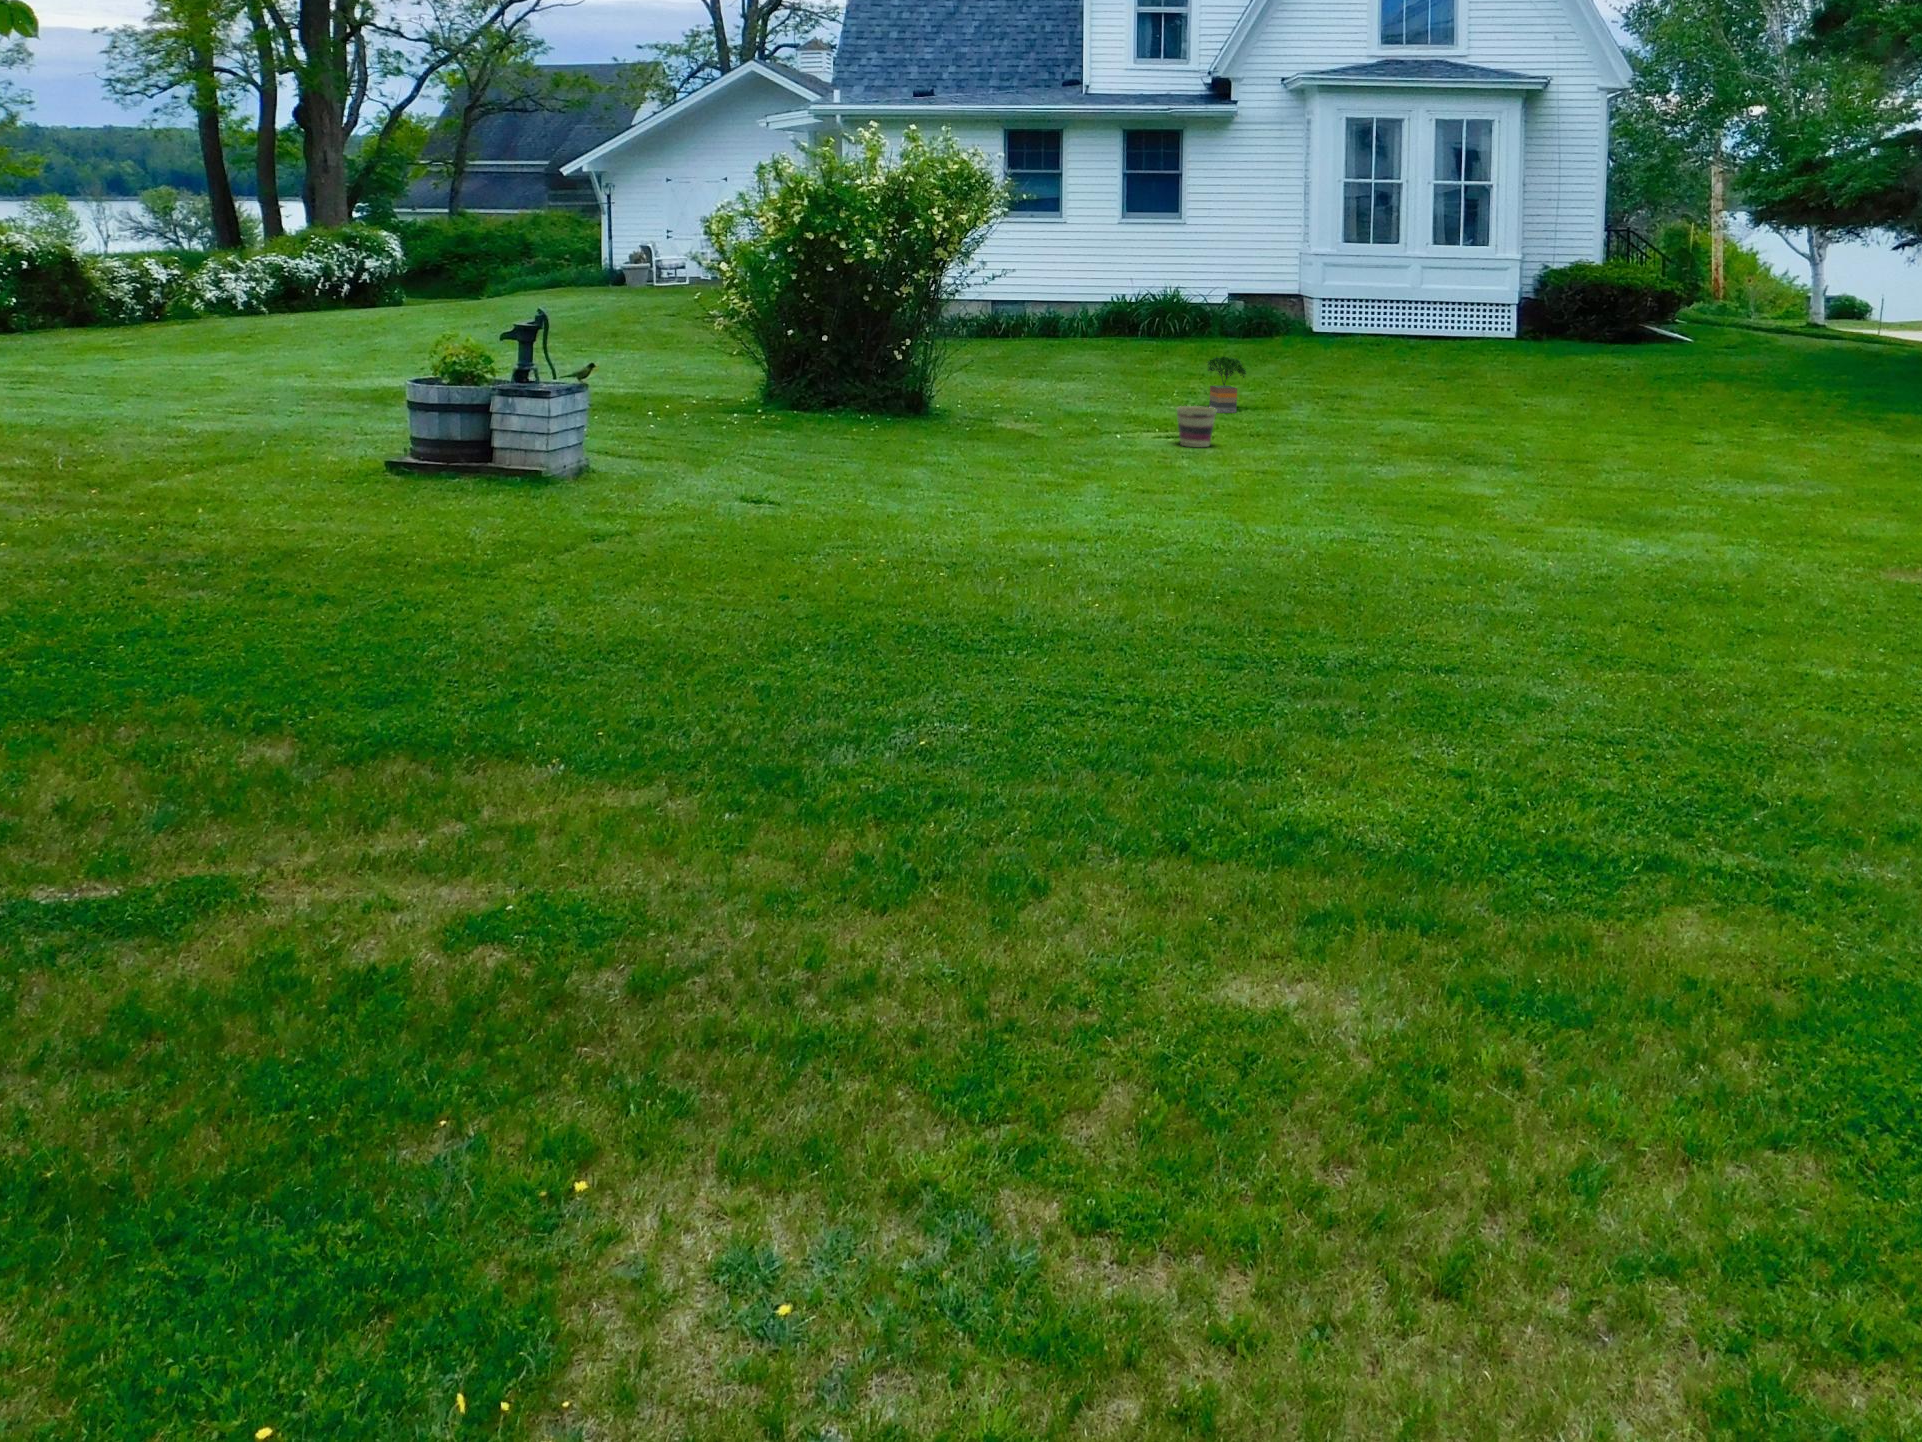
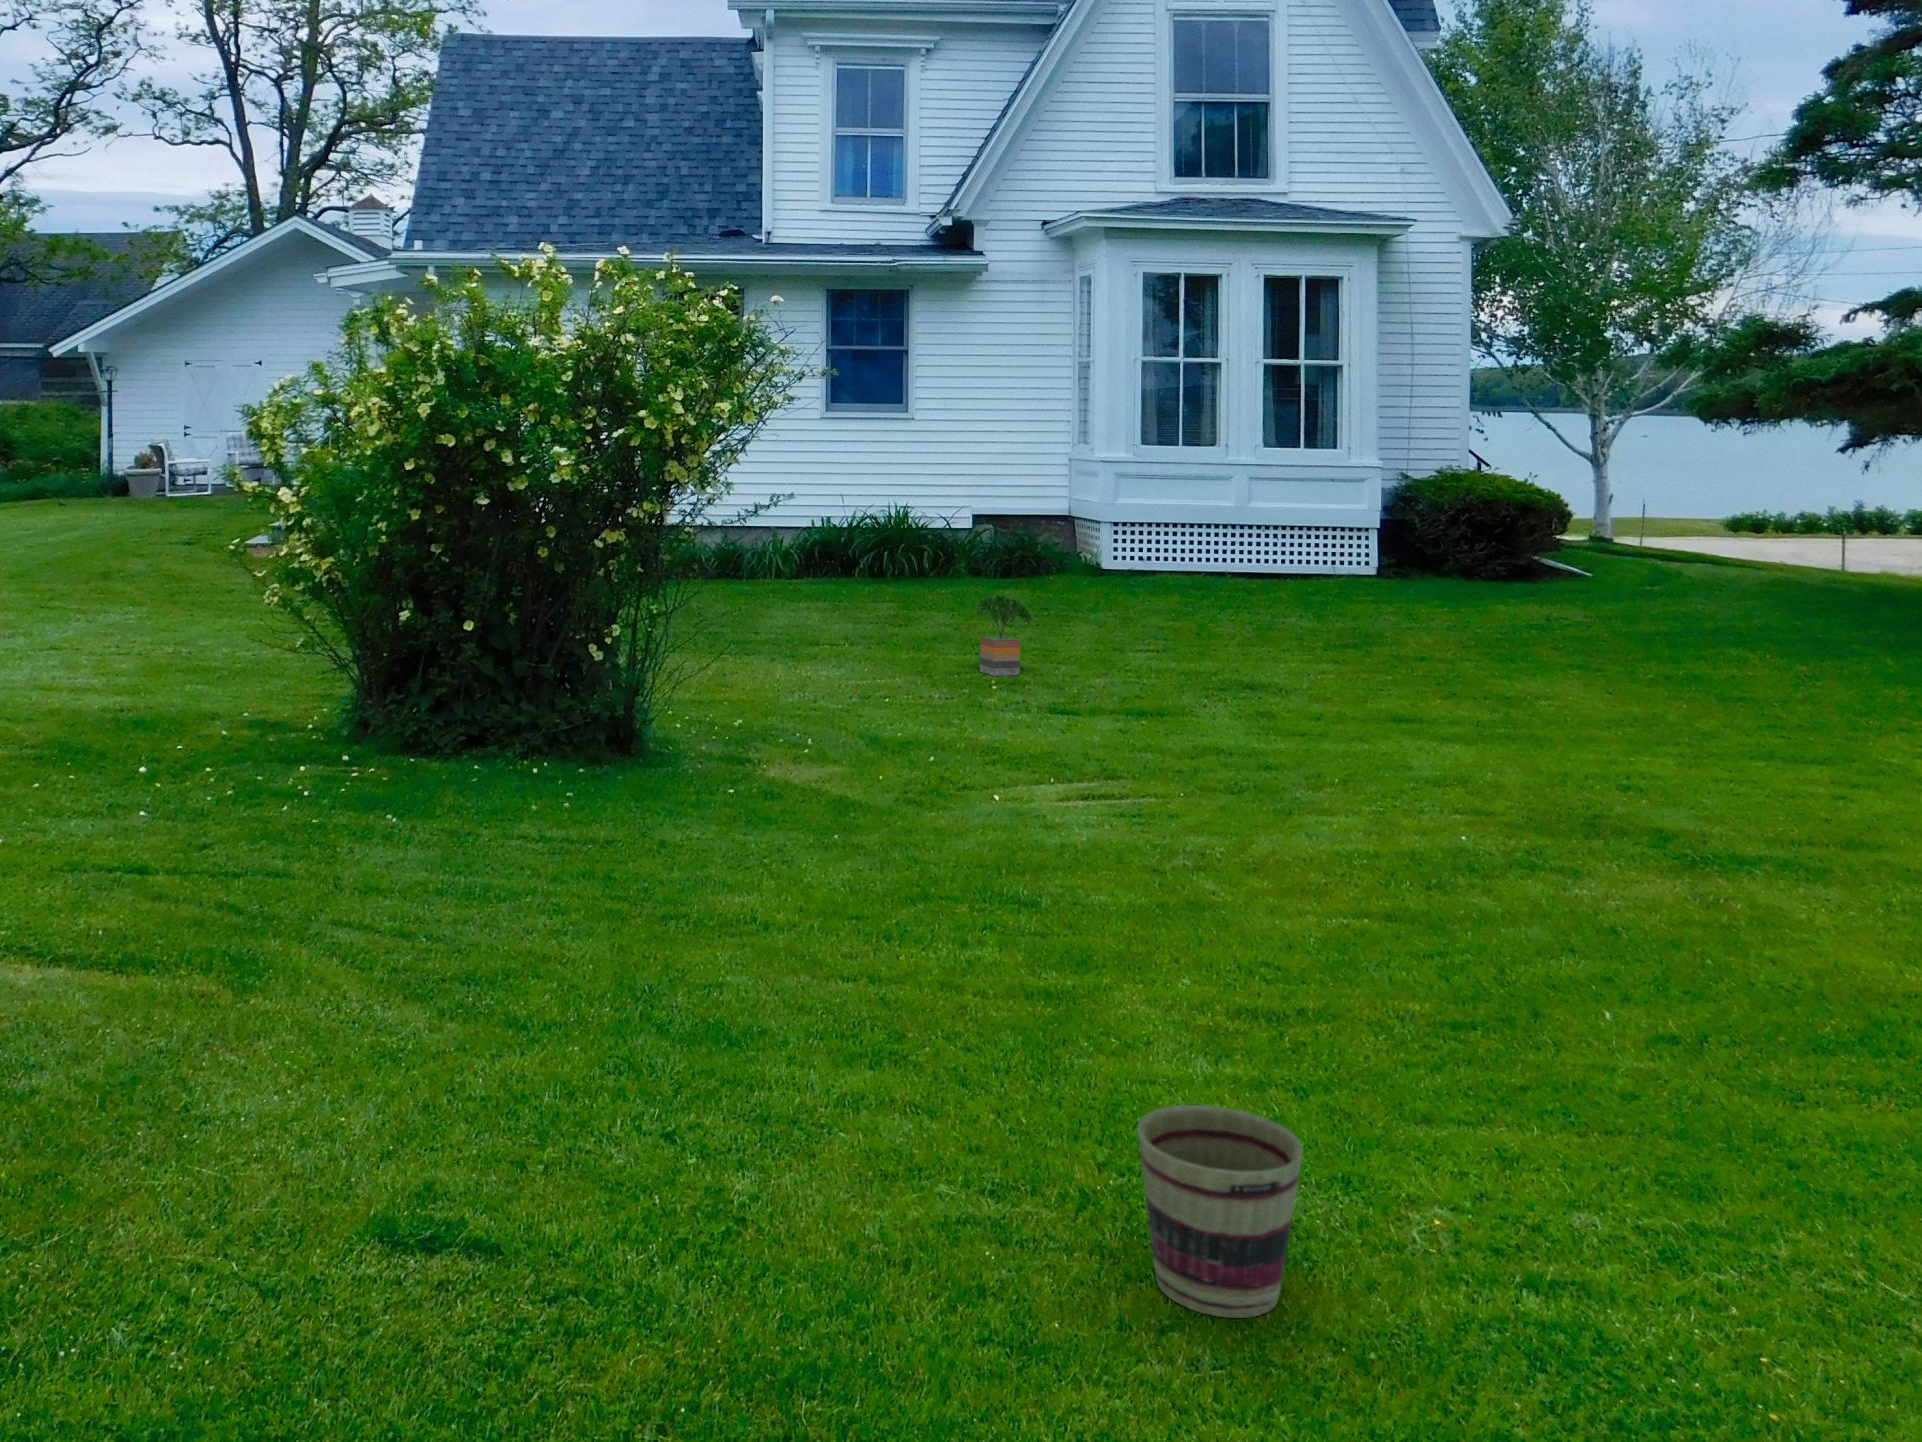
basket: present [1177,406,1216,447] -> present [1138,1105,1303,1318]

